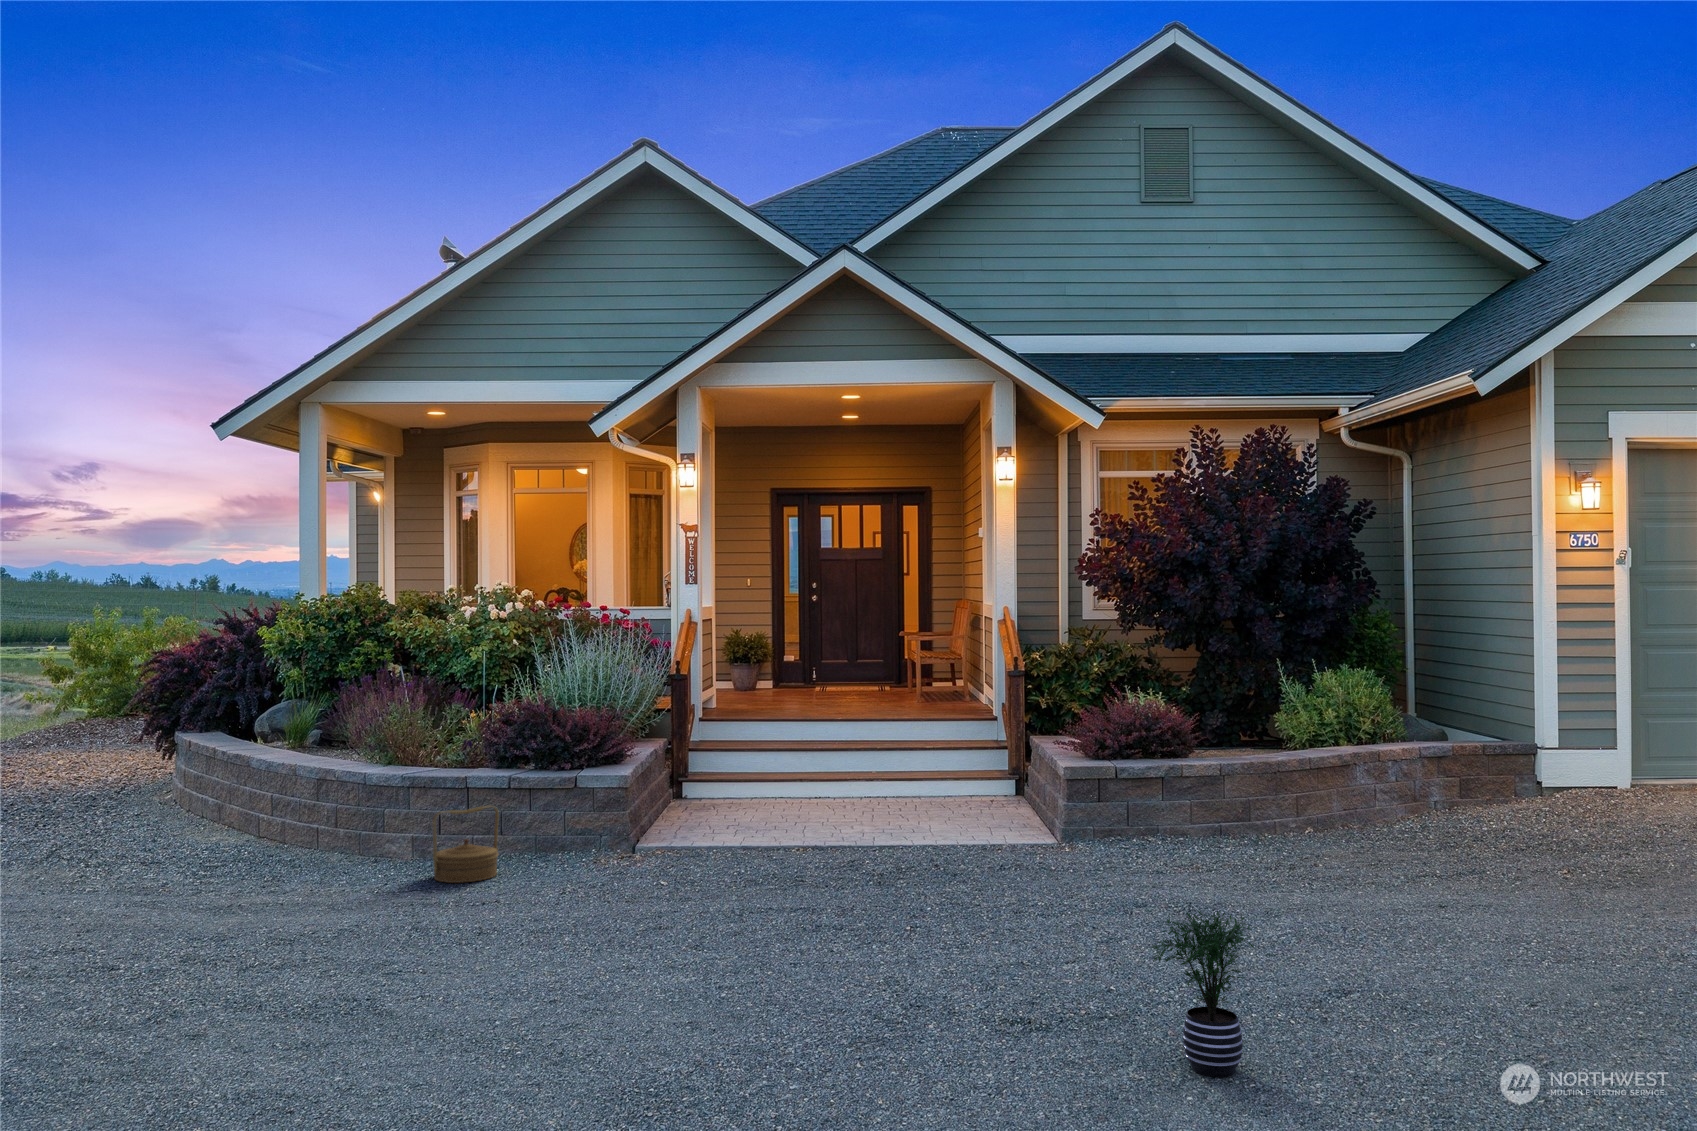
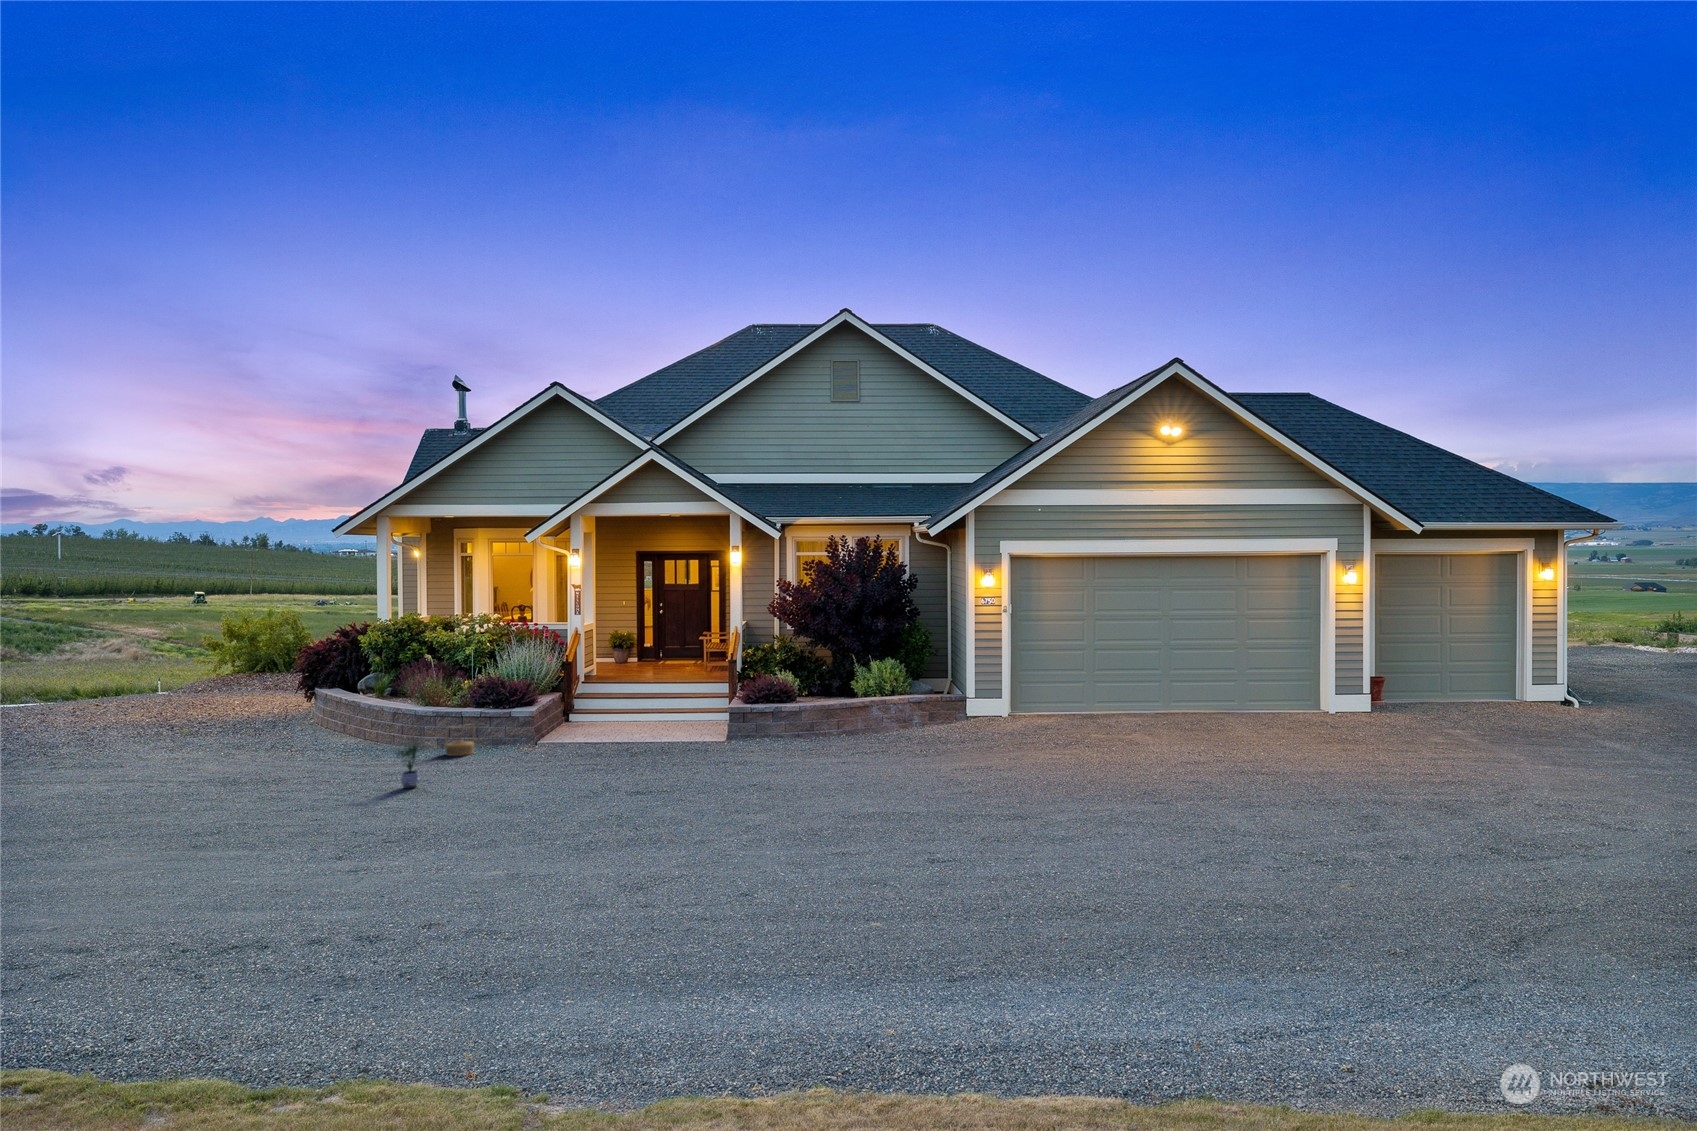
potted plant: present [1151,911,1254,1077] -> present [396,744,425,789]

